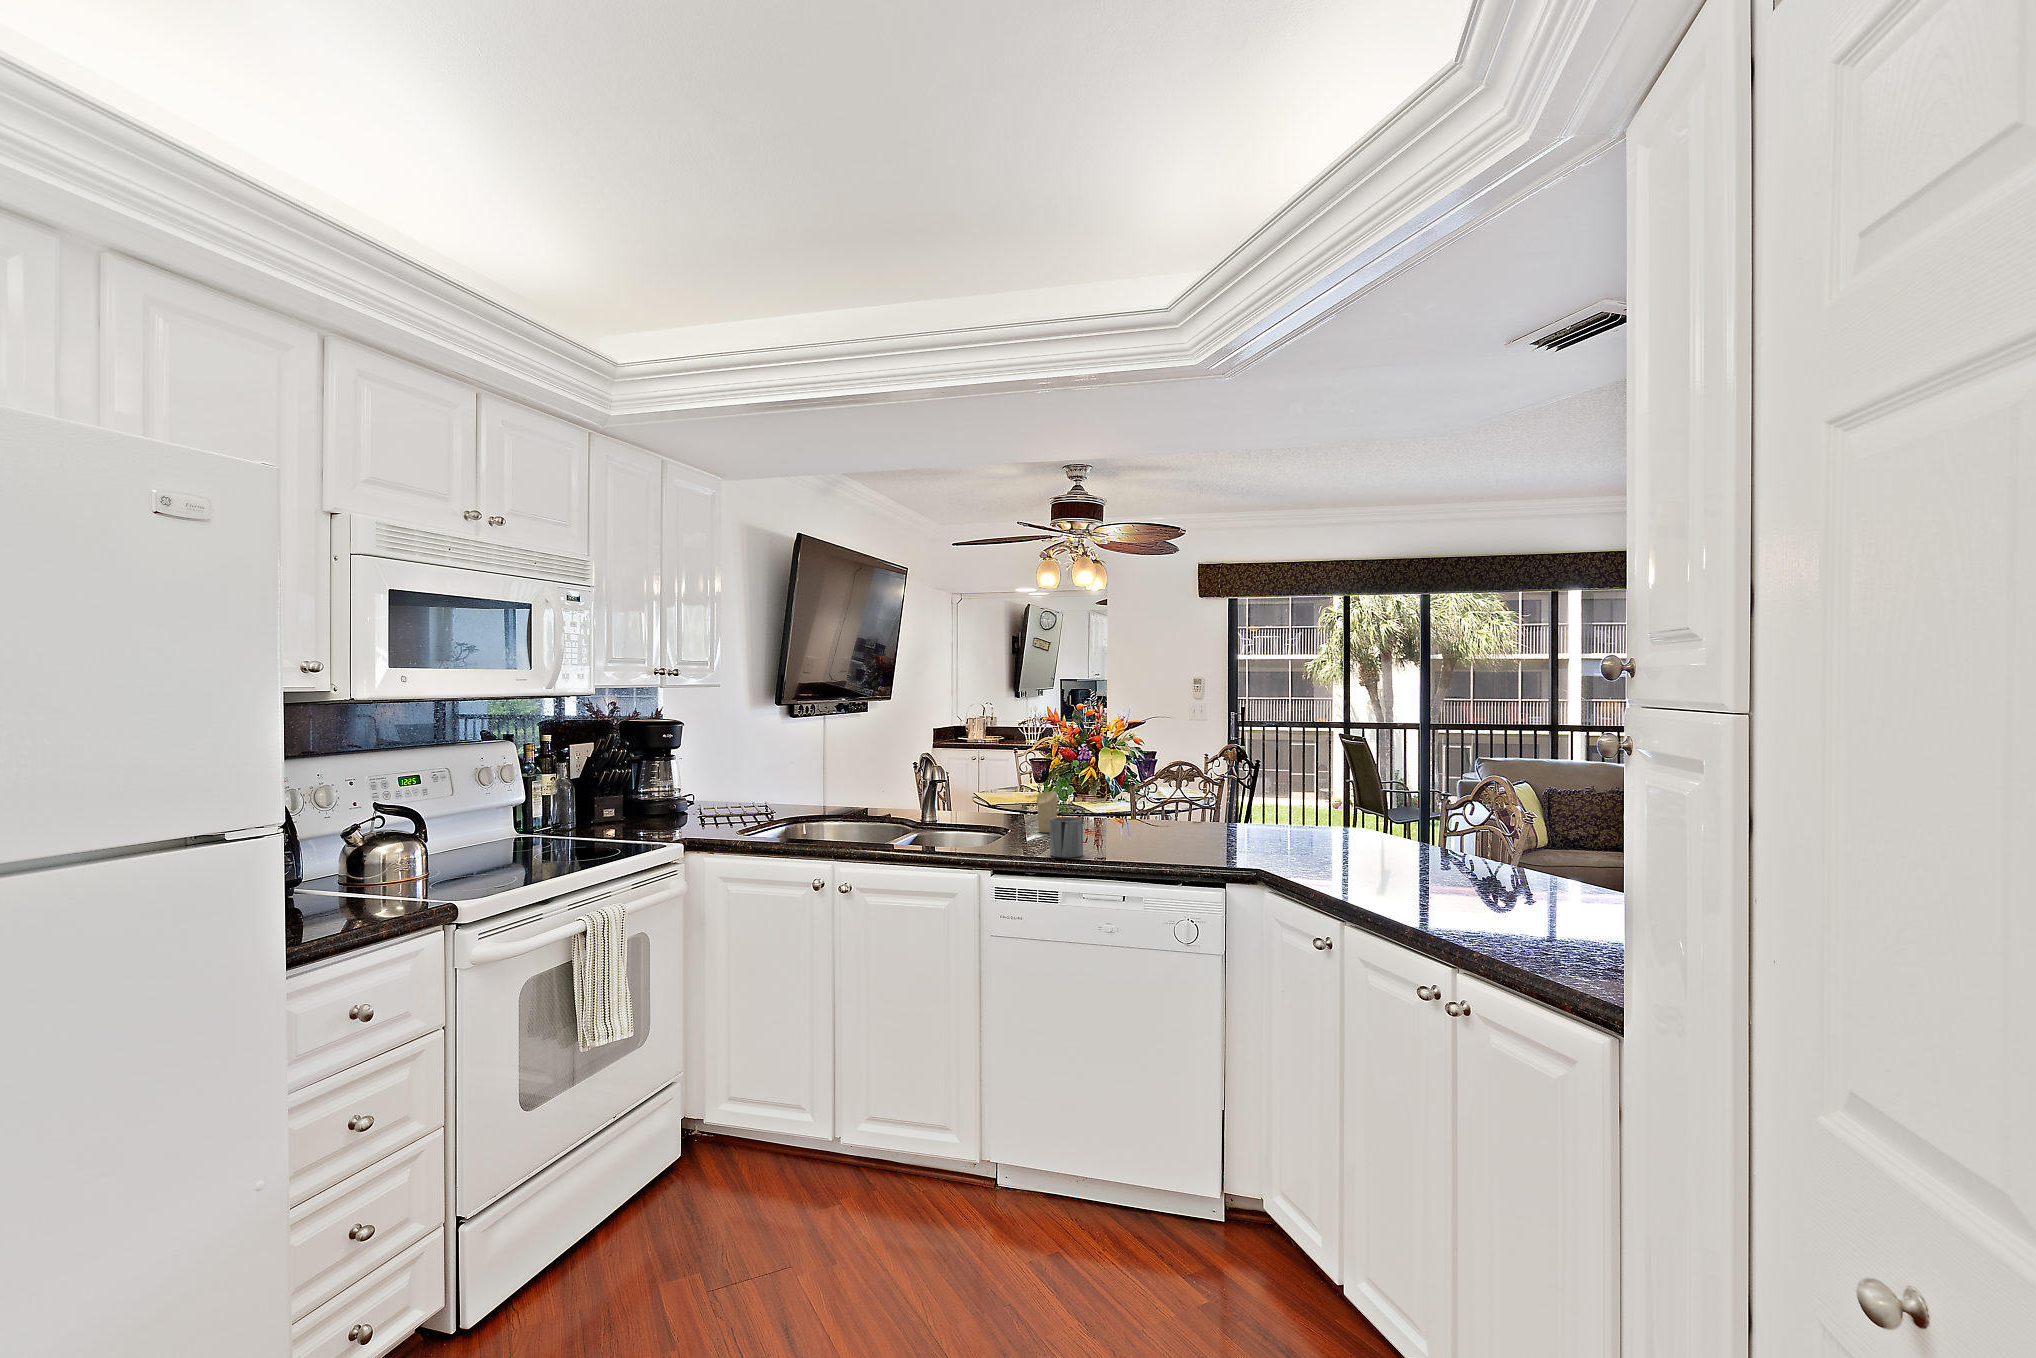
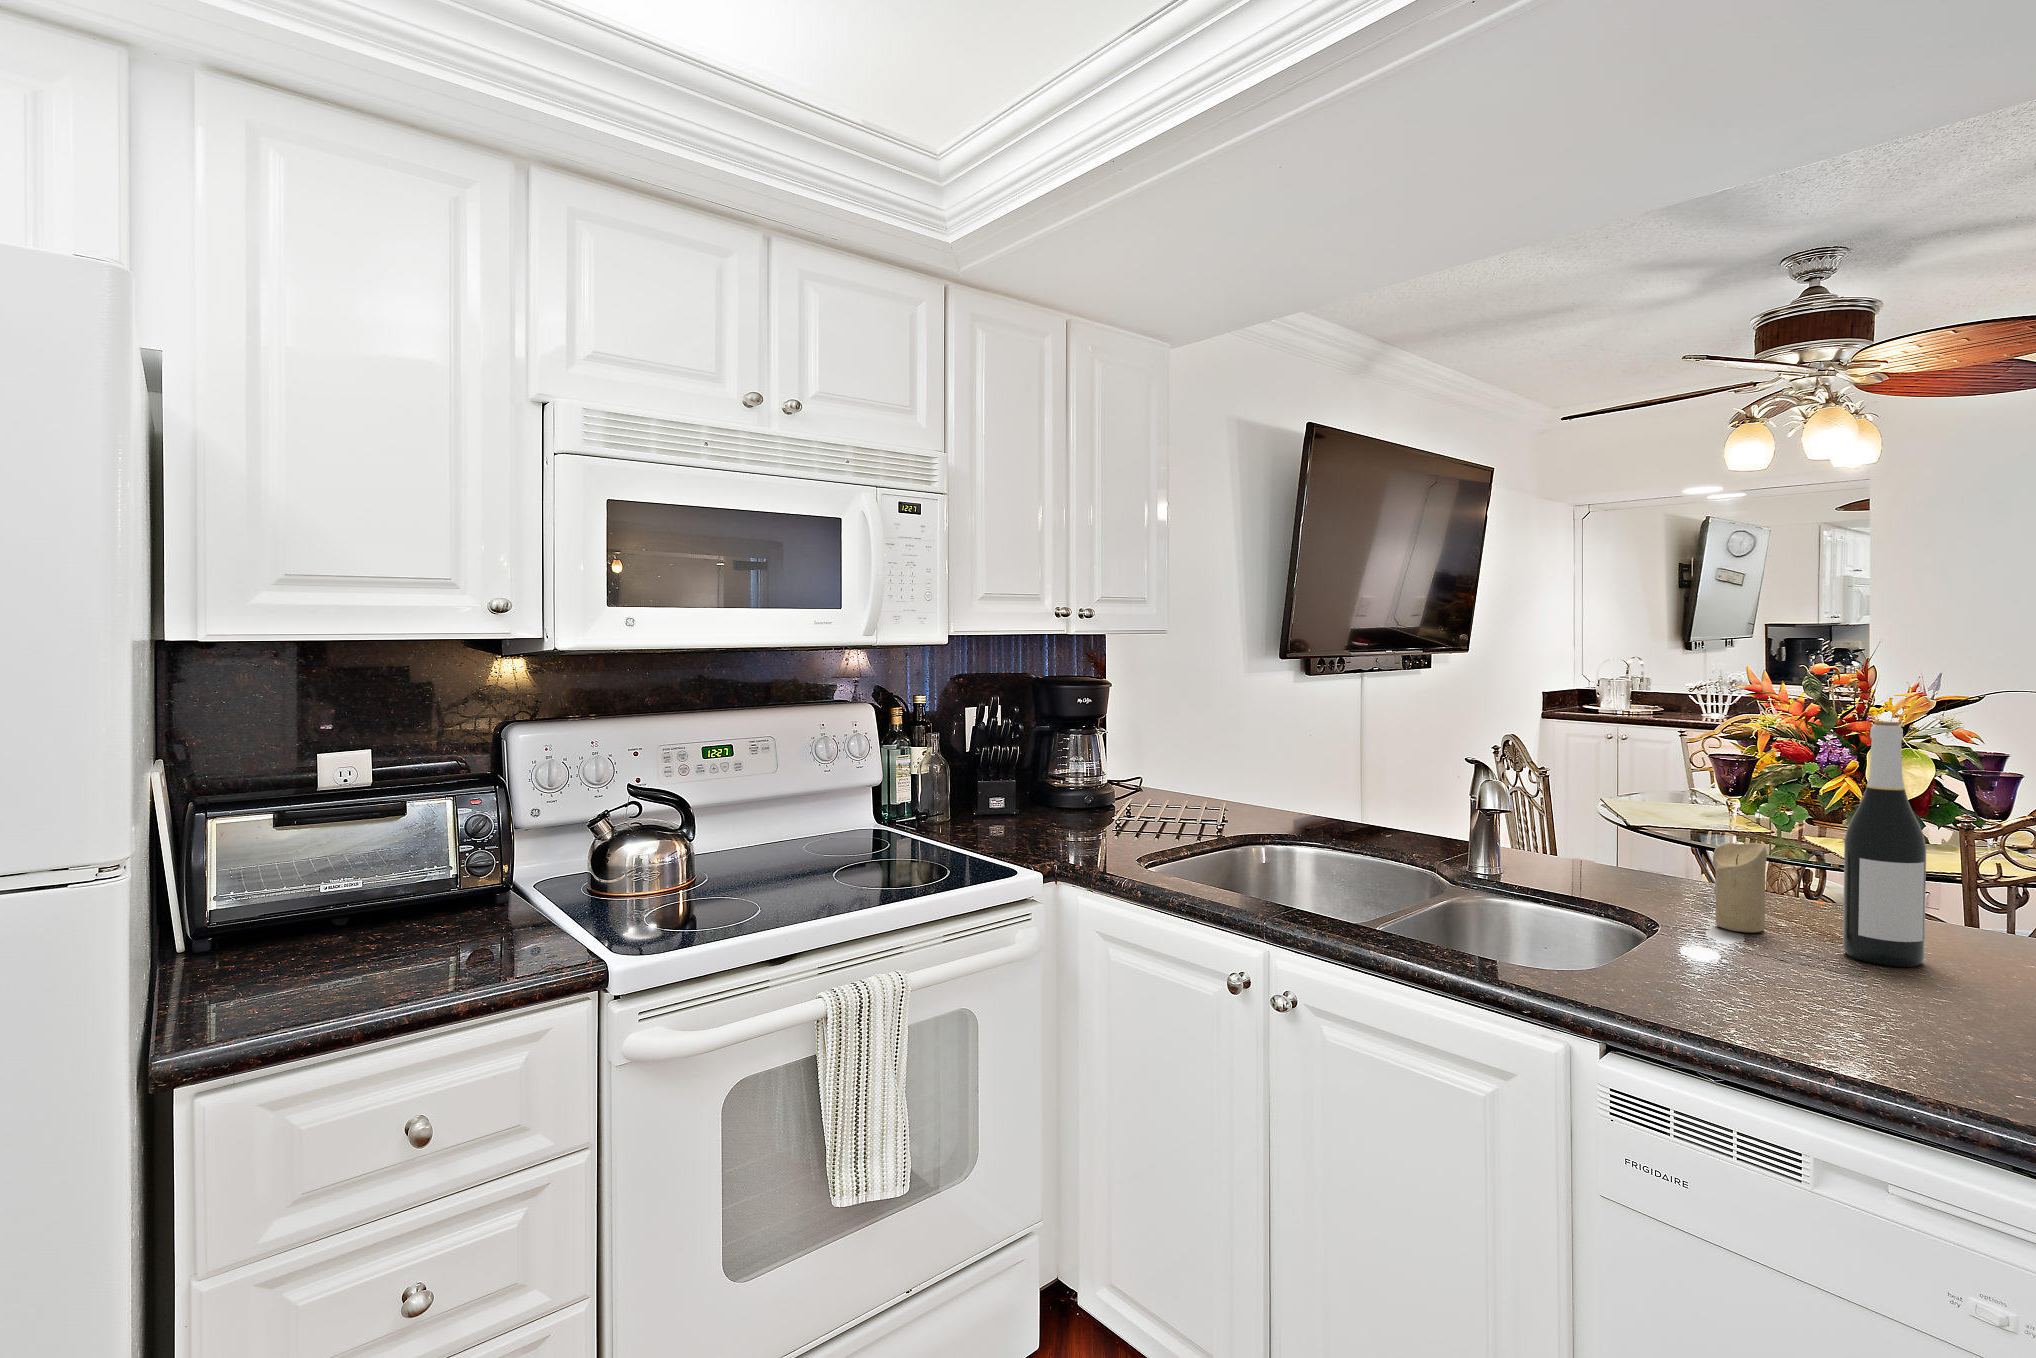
wine bottle: none [1084,733,1110,836] -> present [1843,721,1926,967]
mug: present [1050,817,1083,857] -> none [1748,928,1853,1042]

